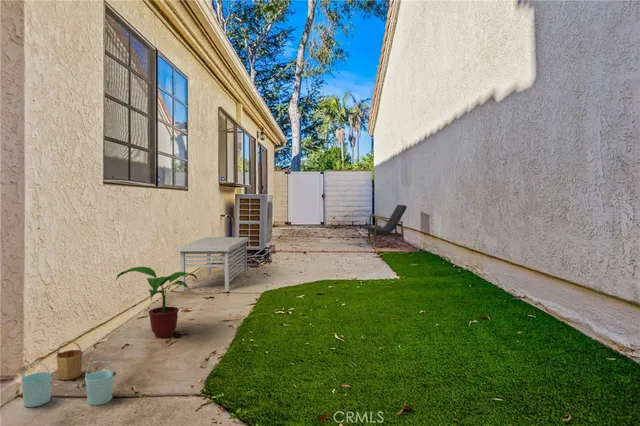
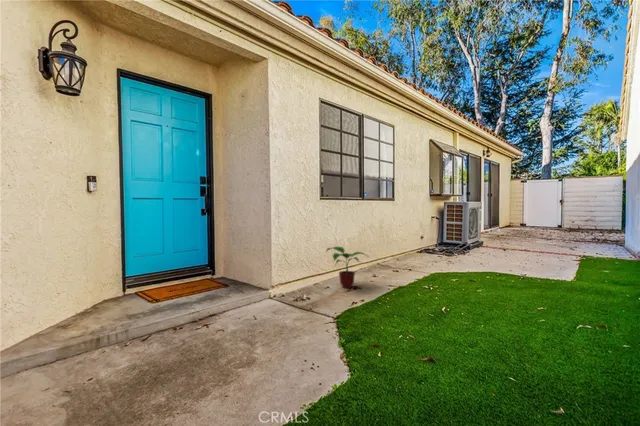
lounge chair: present [363,205,407,246] -> none [579,212,634,254]
storage bench: present [176,237,249,291] -> none [380,232,439,269]
bucket: present [21,341,113,407] -> none [267,278,298,309]

